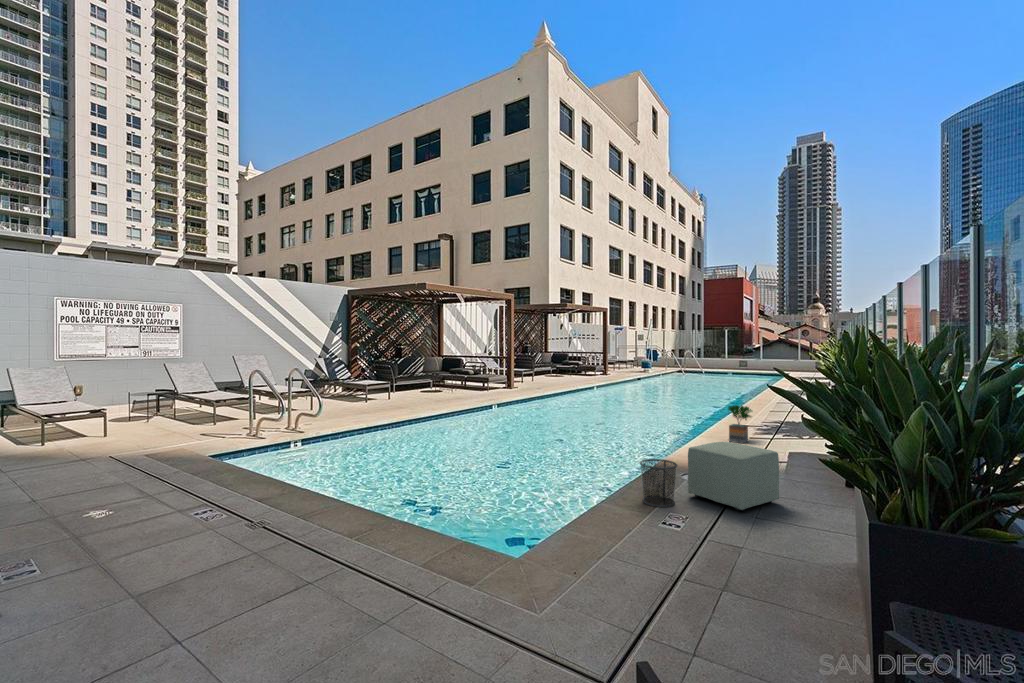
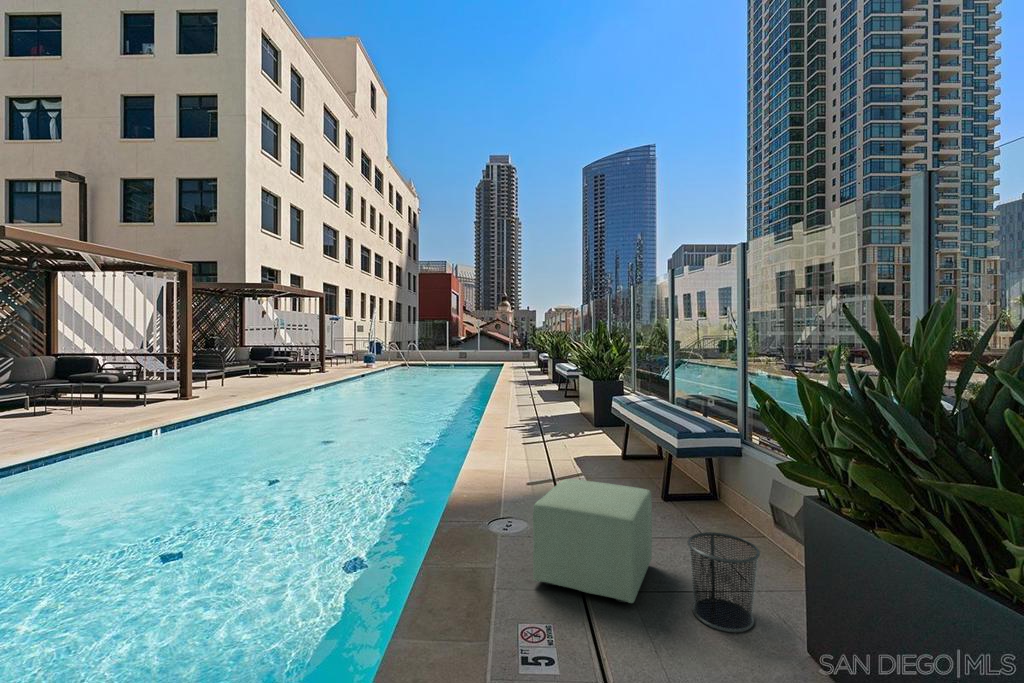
potted tree: present [728,405,752,444] -> none [506,408,537,456]
waste bin: present [640,459,677,507] -> present [688,532,760,632]

